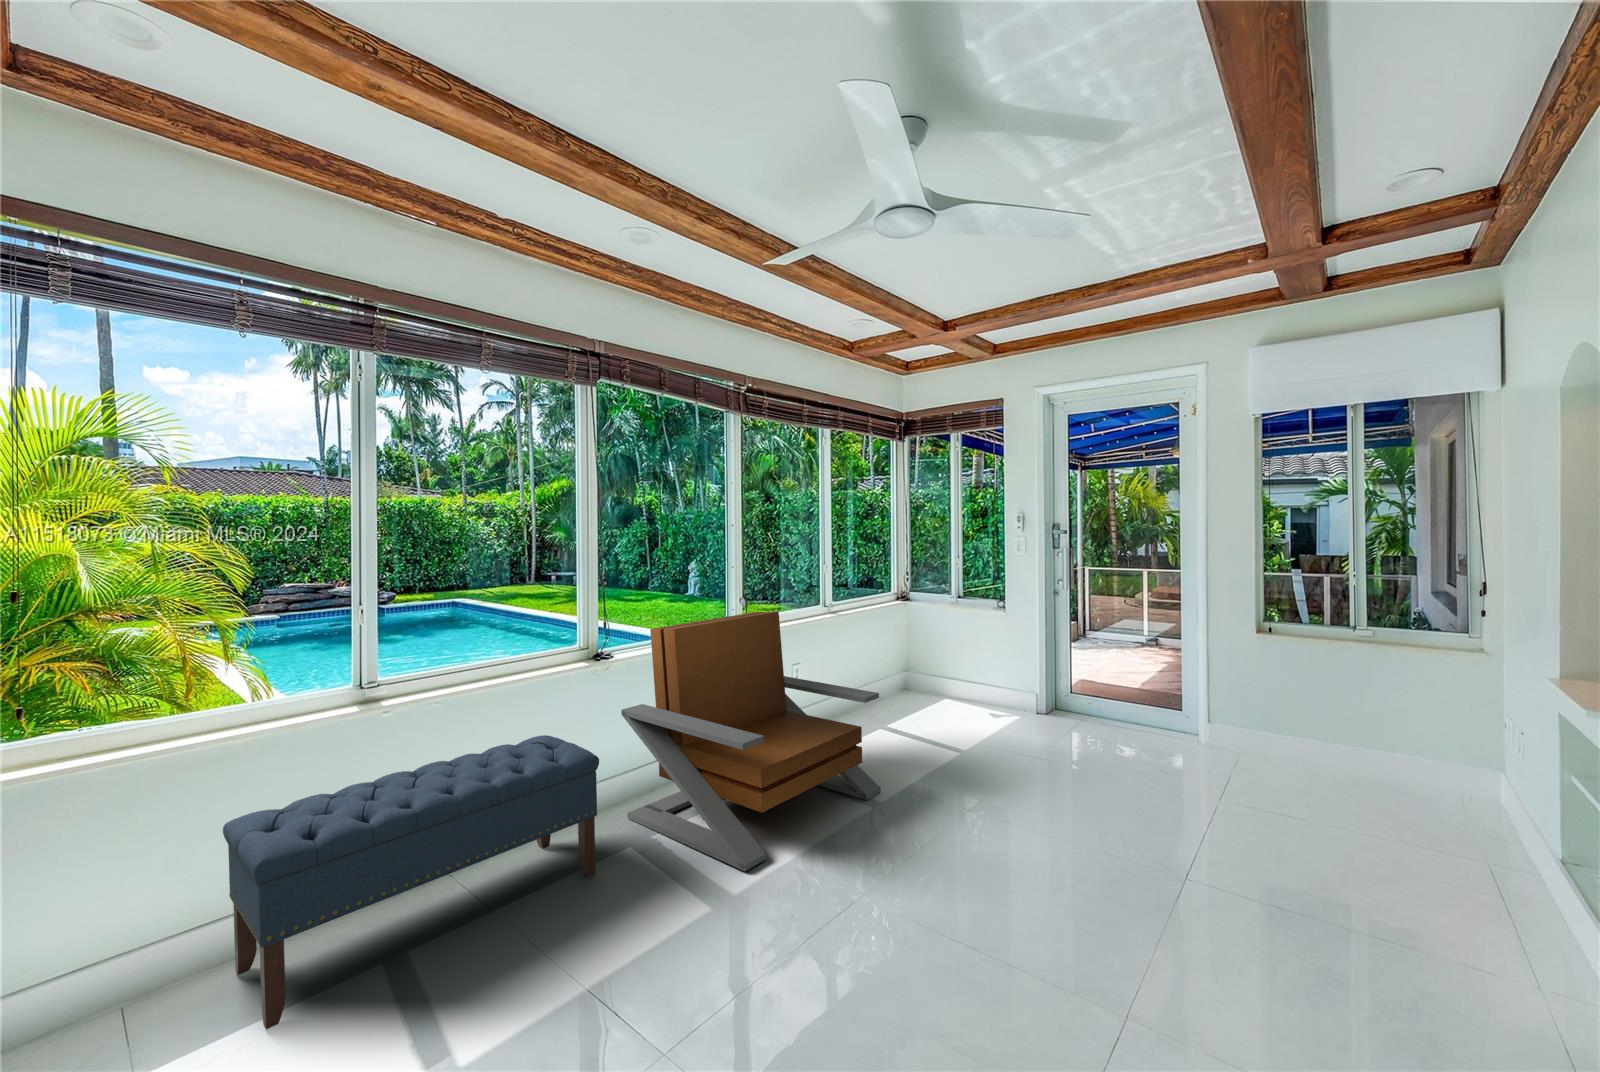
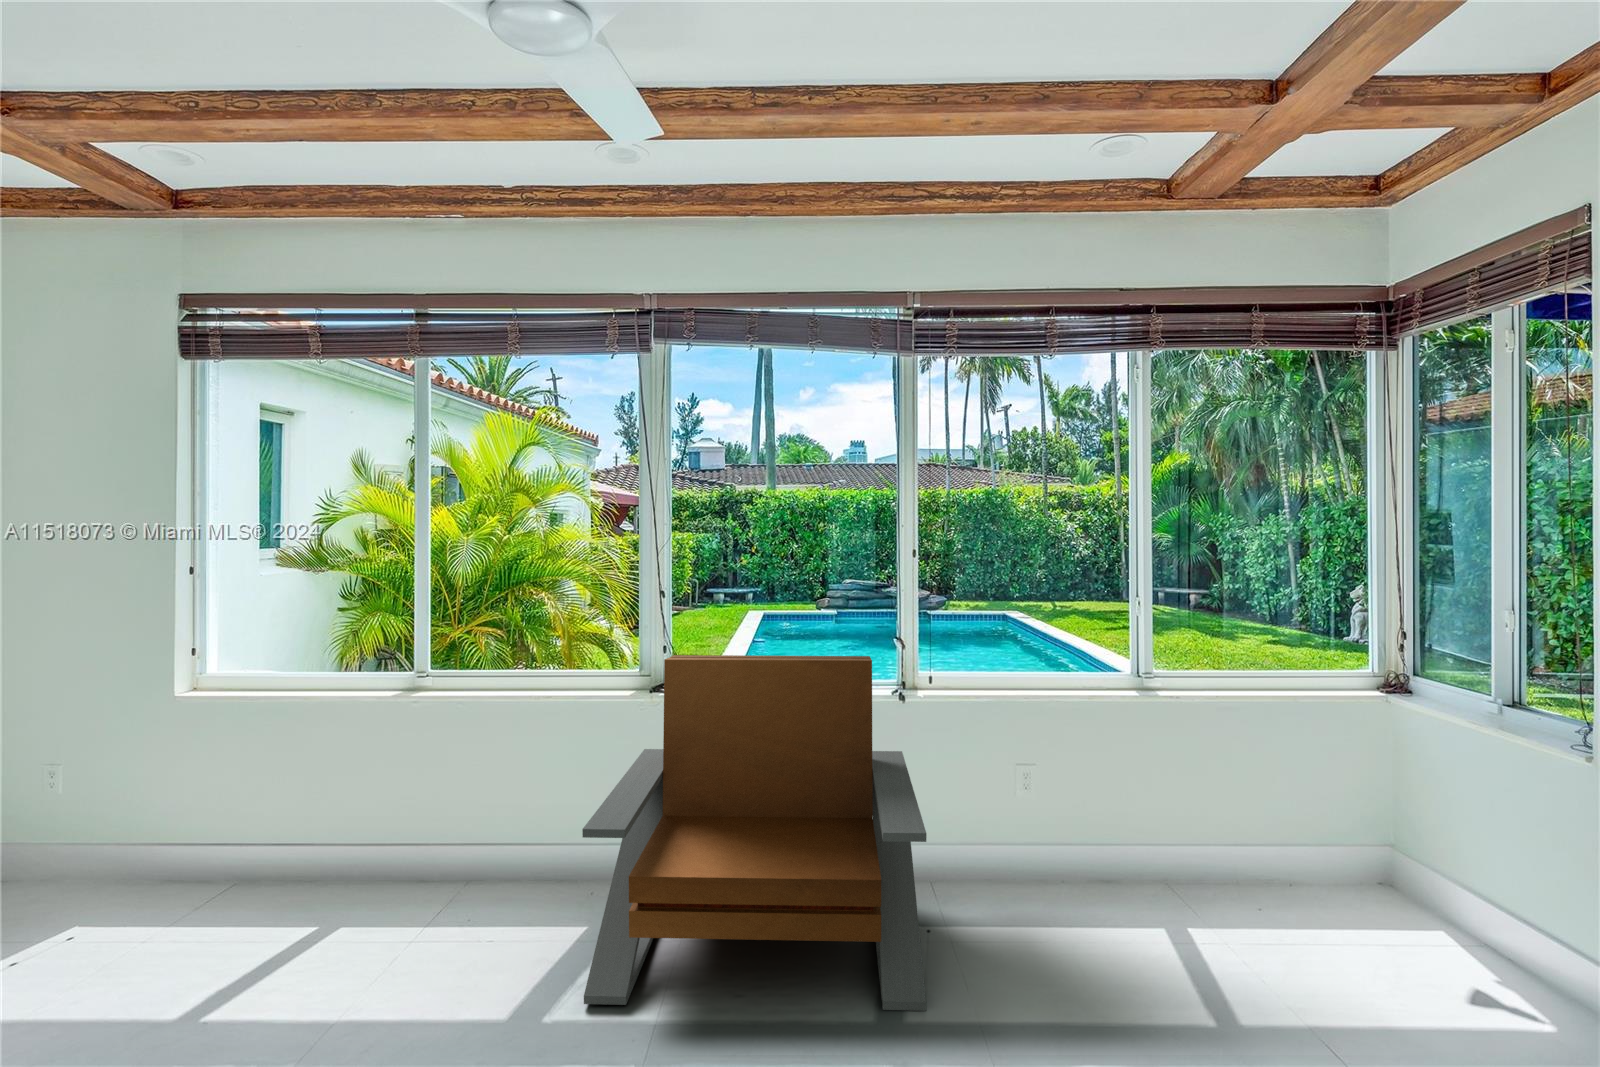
bench: present [223,735,599,1029] -> none [213,751,559,925]

